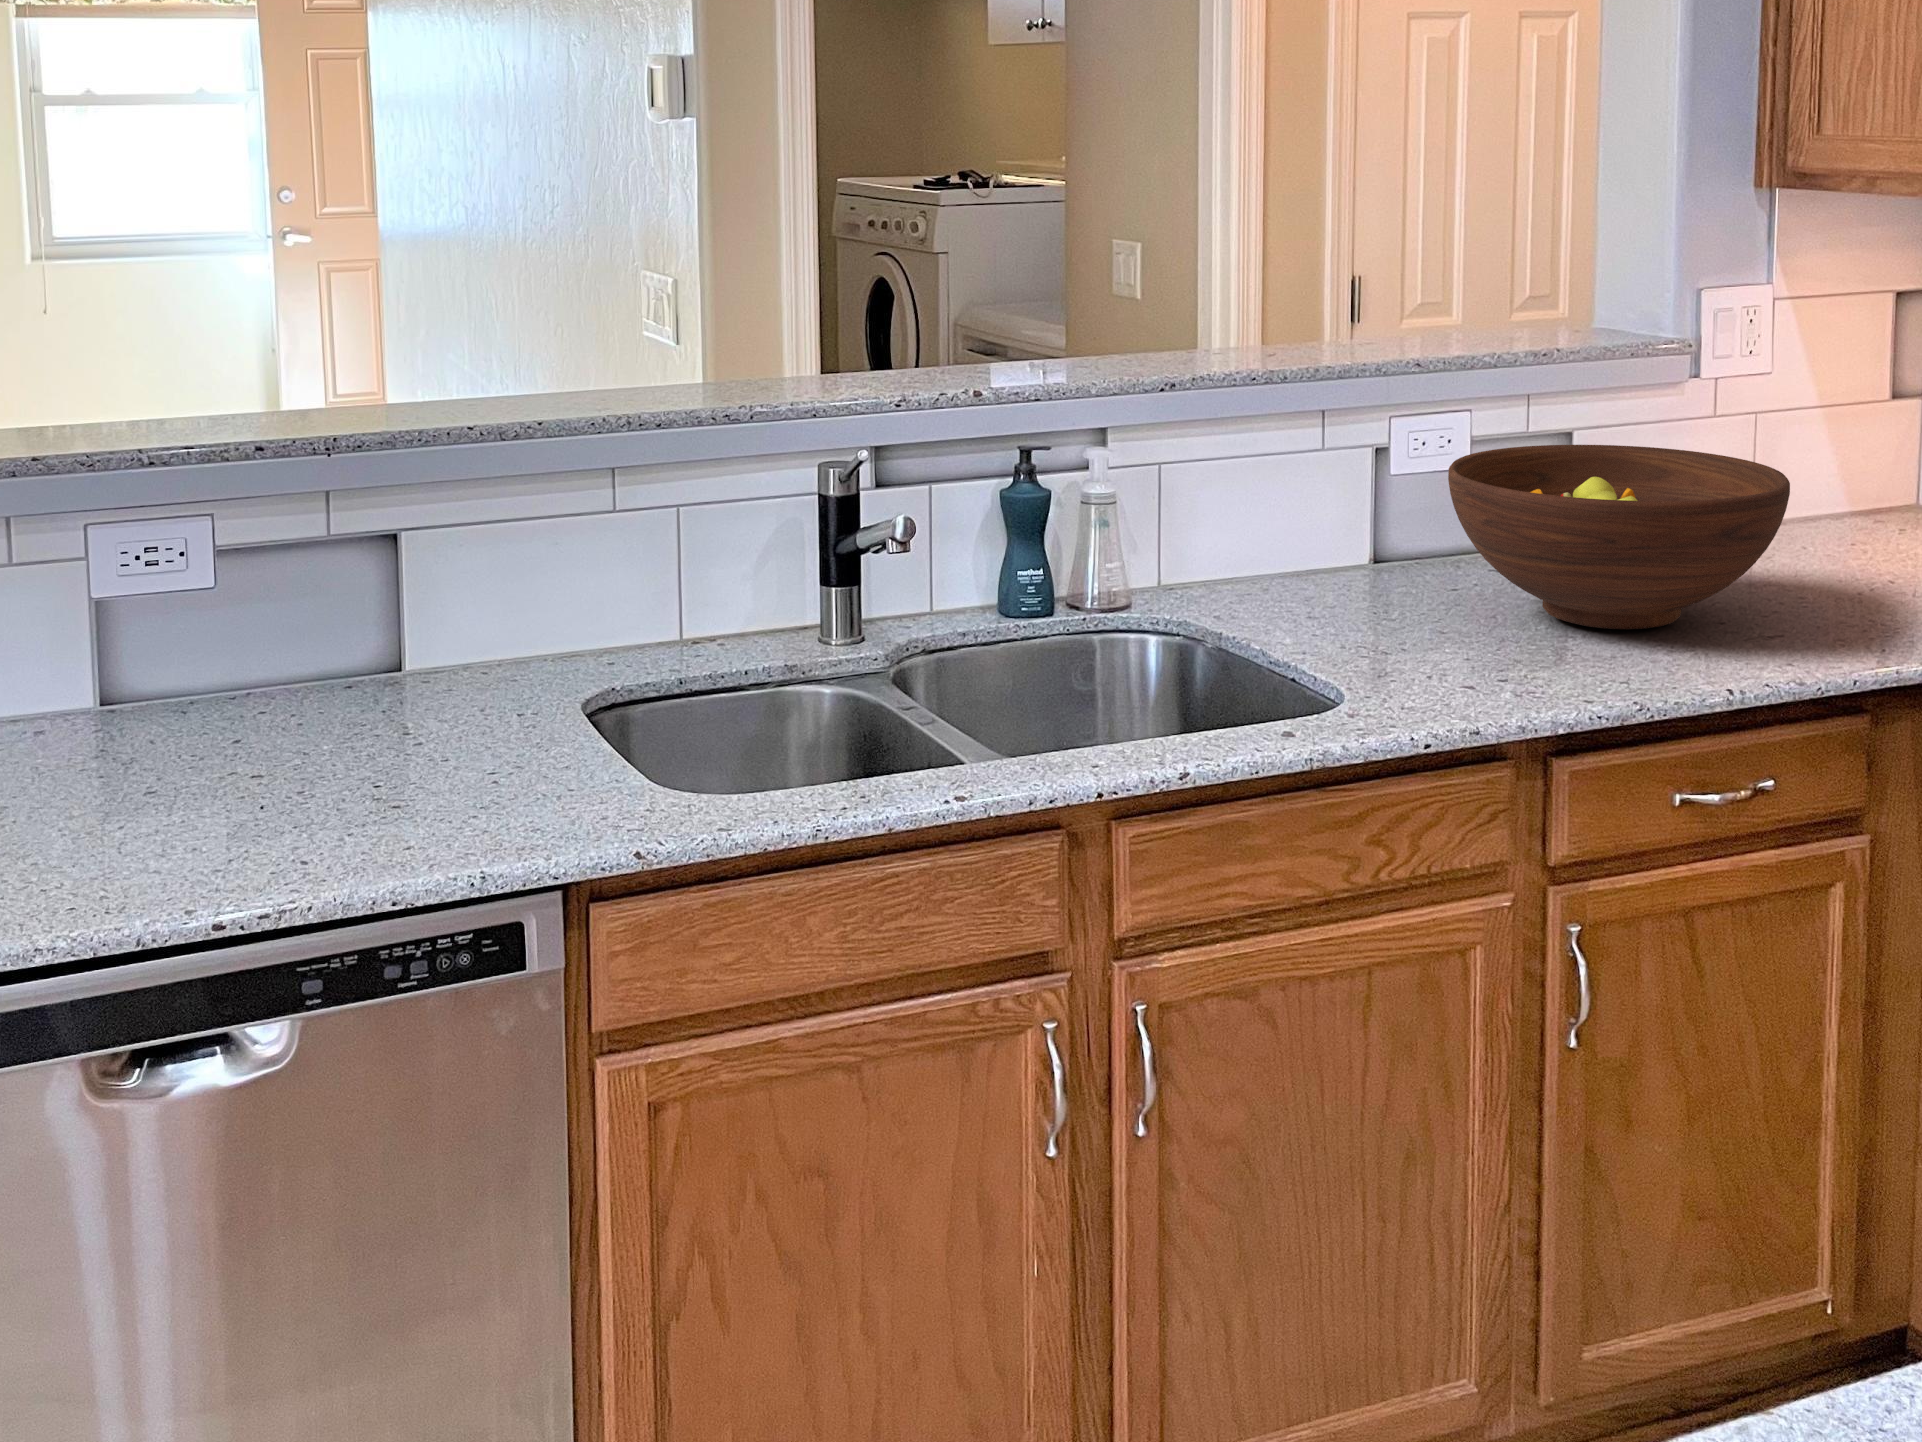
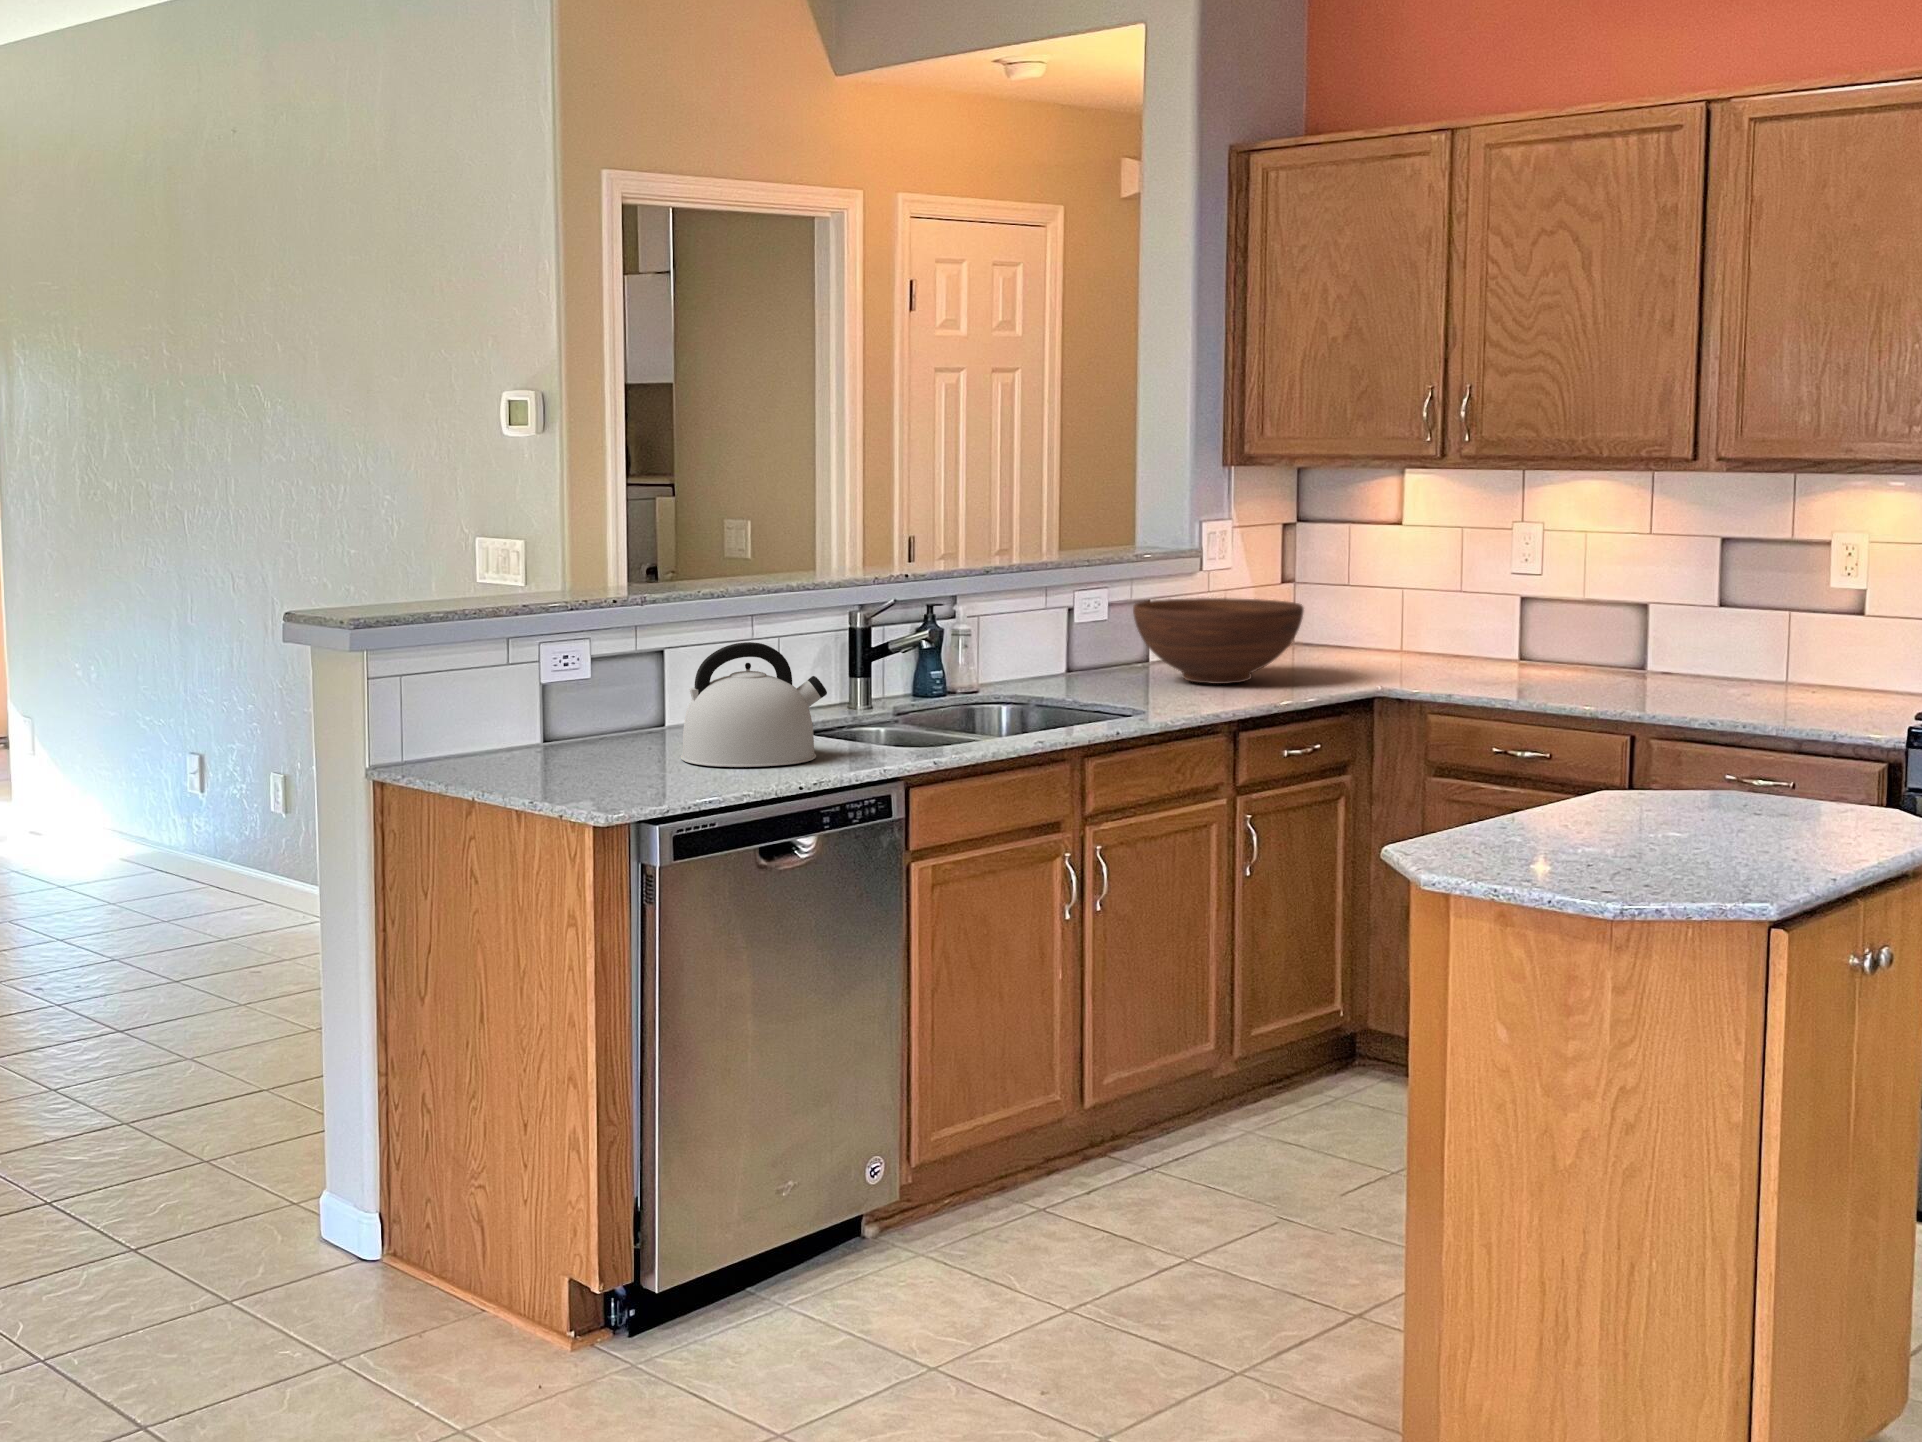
kettle: none [186,570,475,838] -> present [681,642,827,767]

